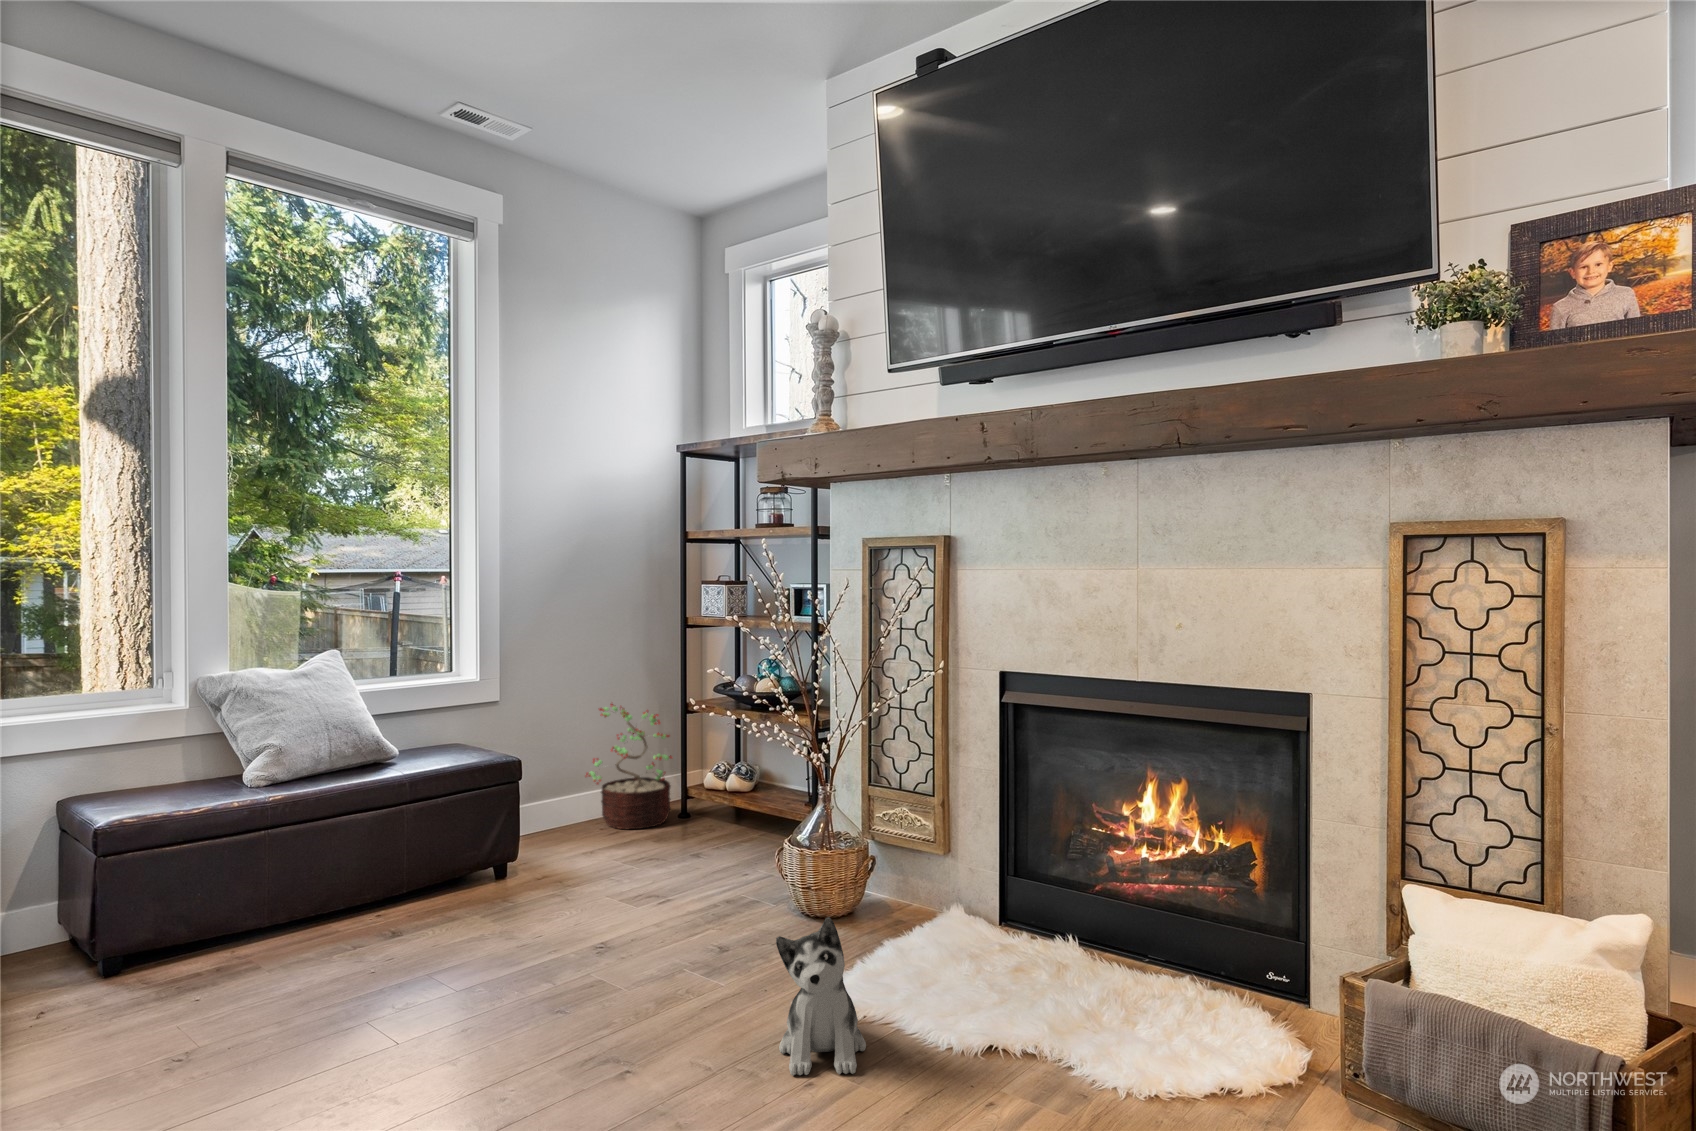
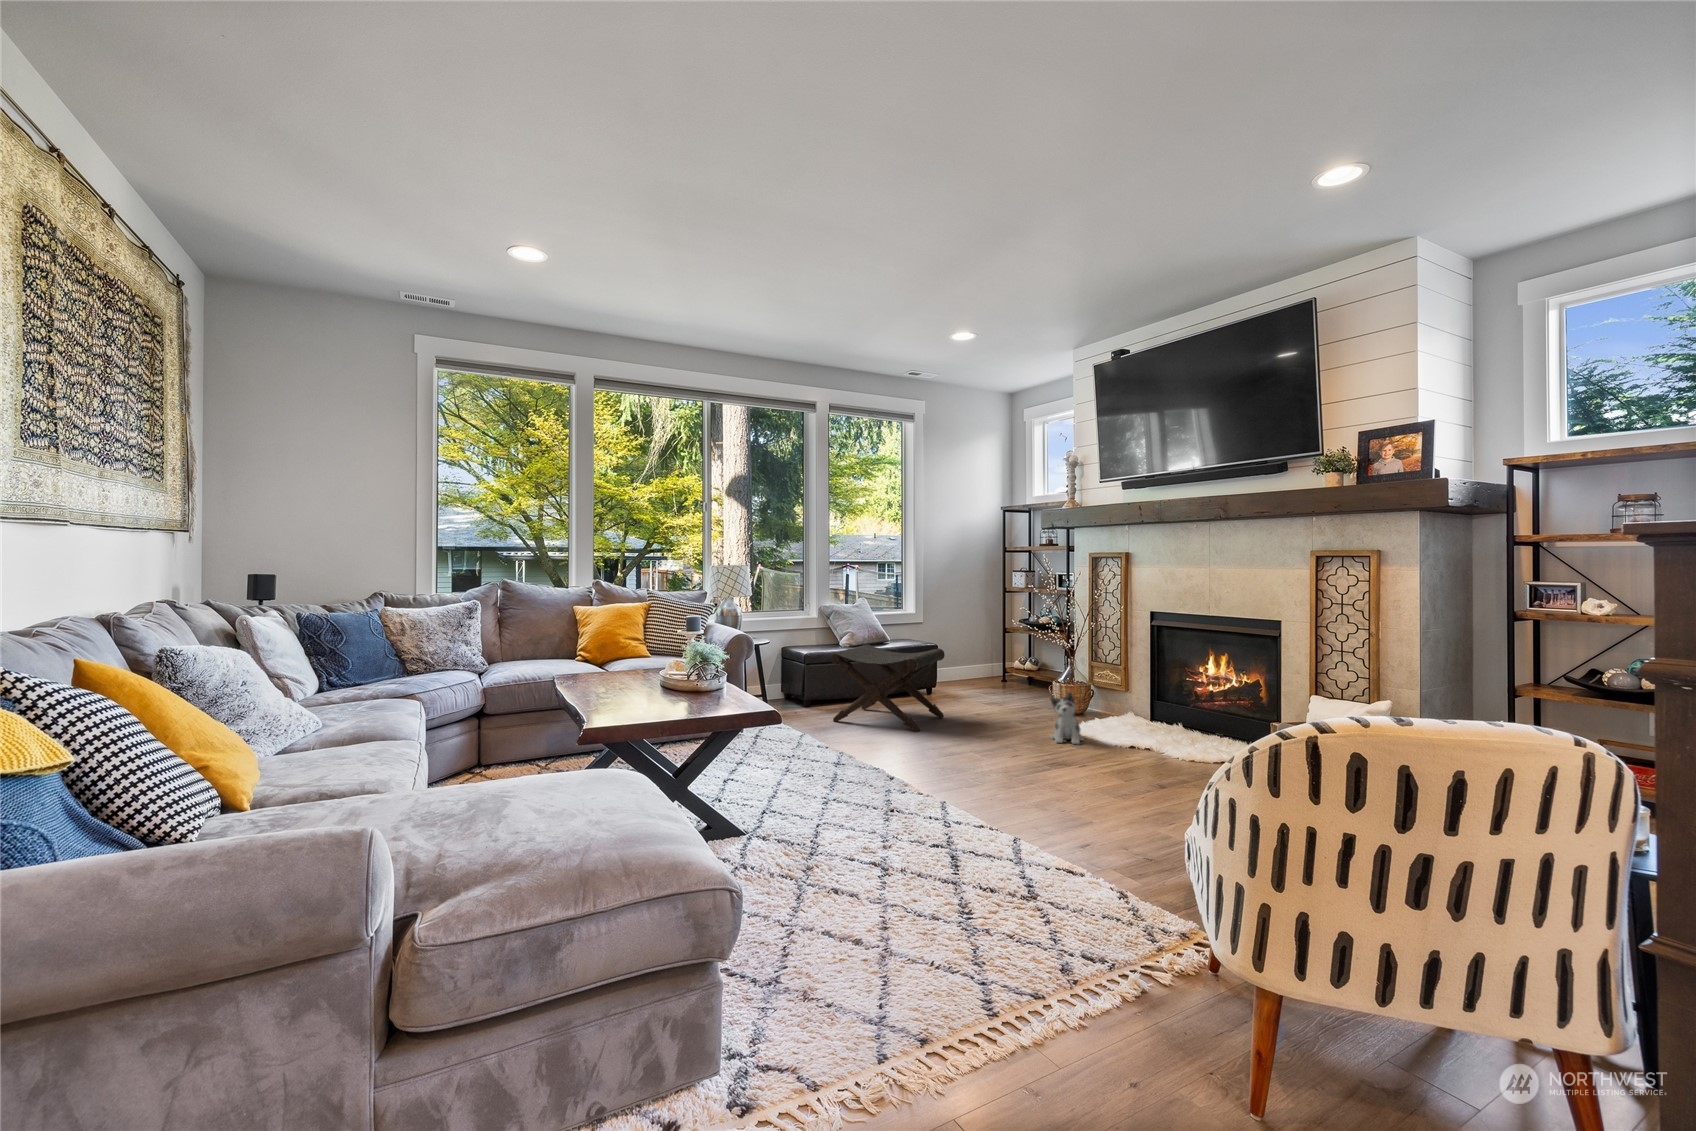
decorative plant: present [586,704,672,829] -> none [960,625,999,682]
footstool: none [101,791,497,1080] -> present [830,644,945,732]

